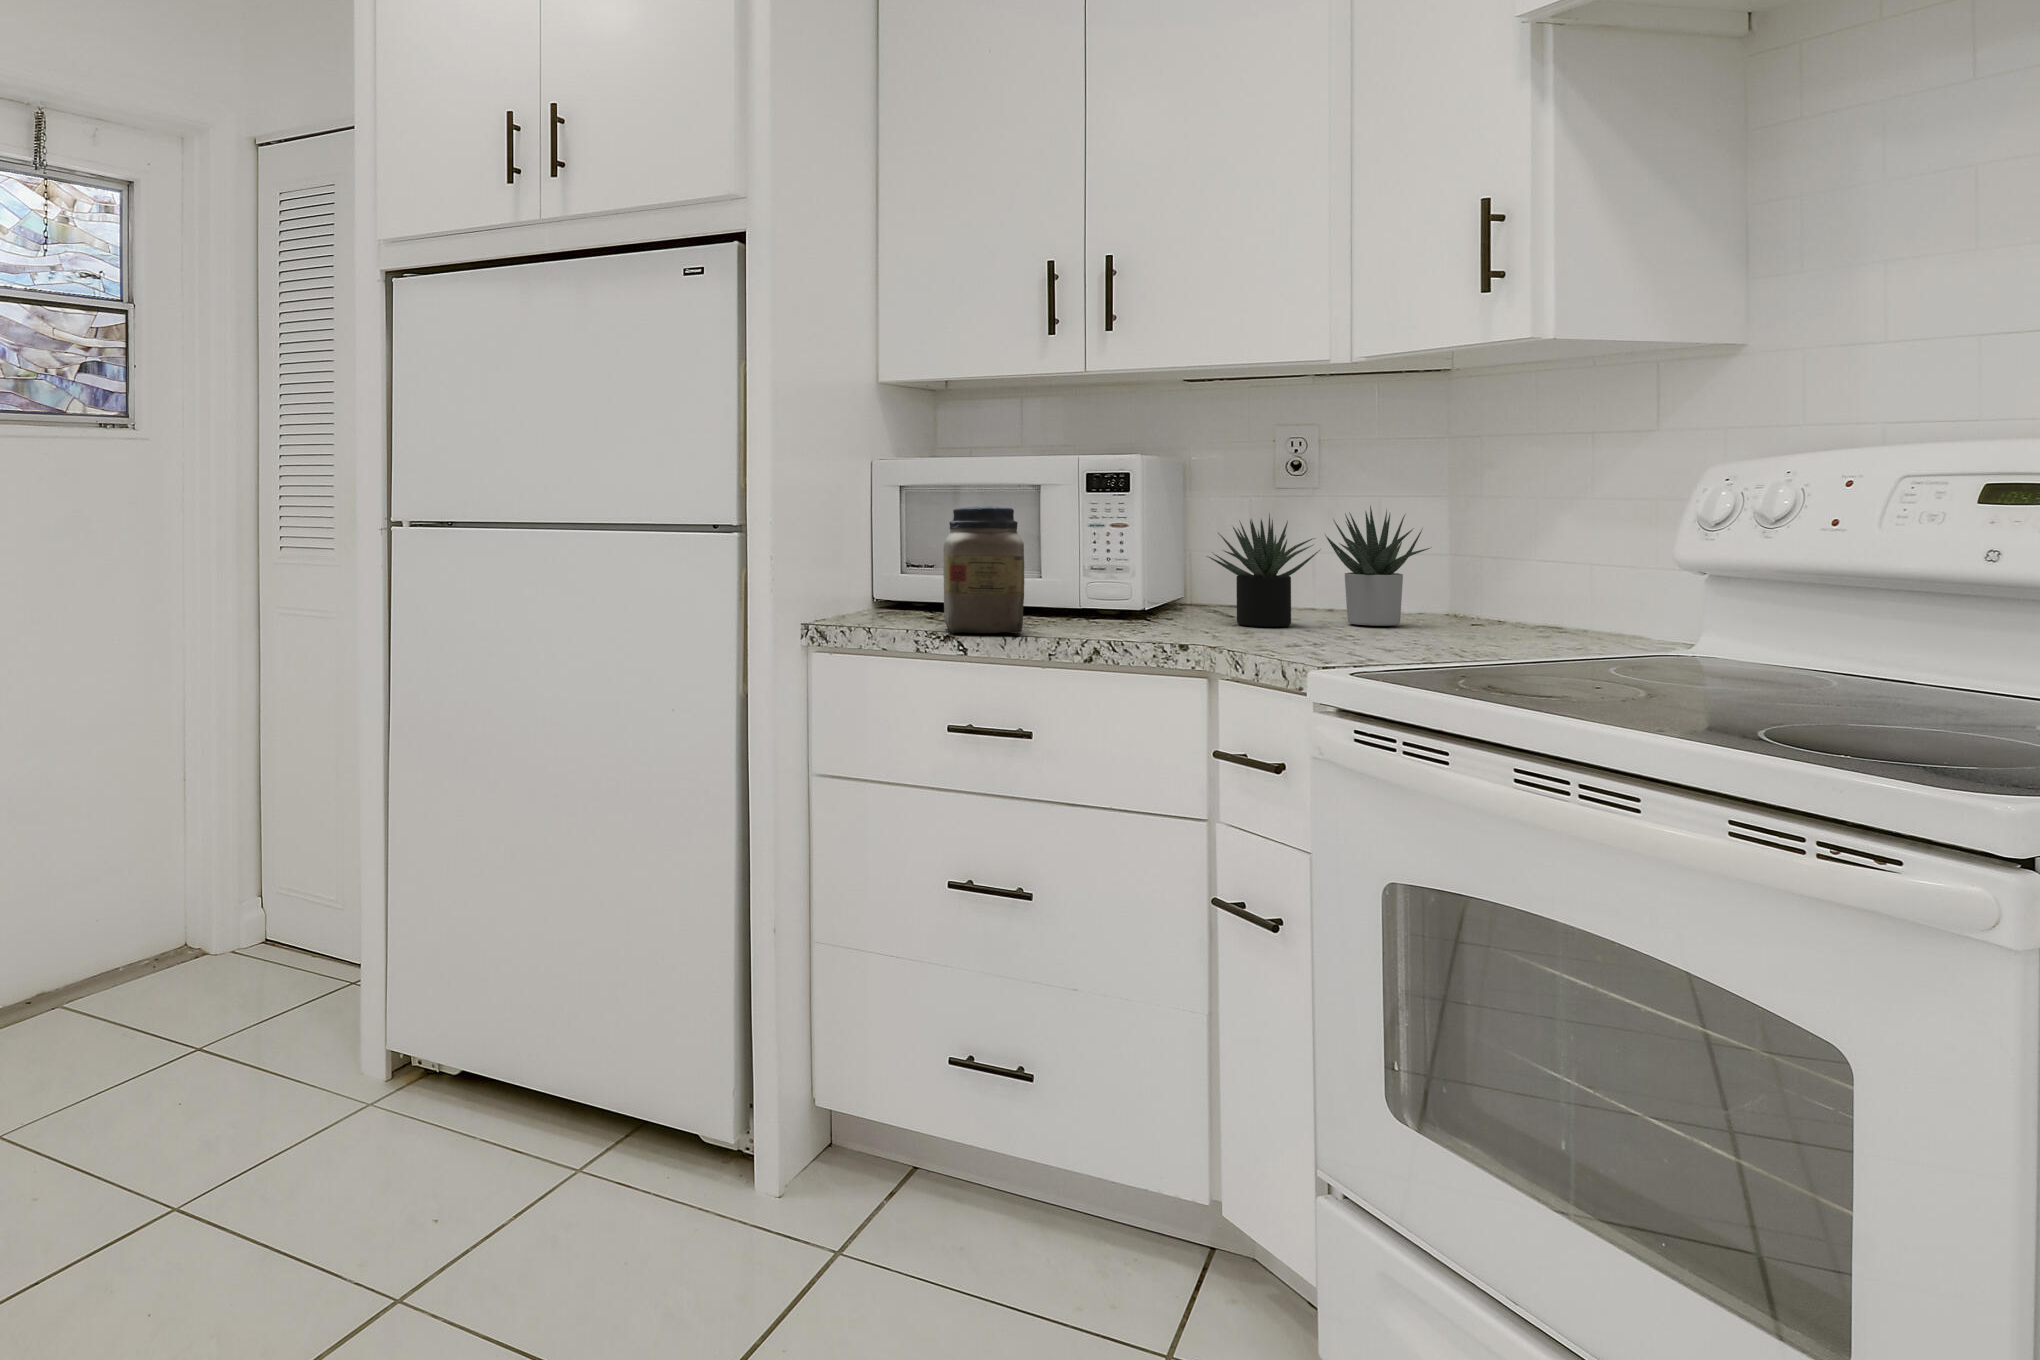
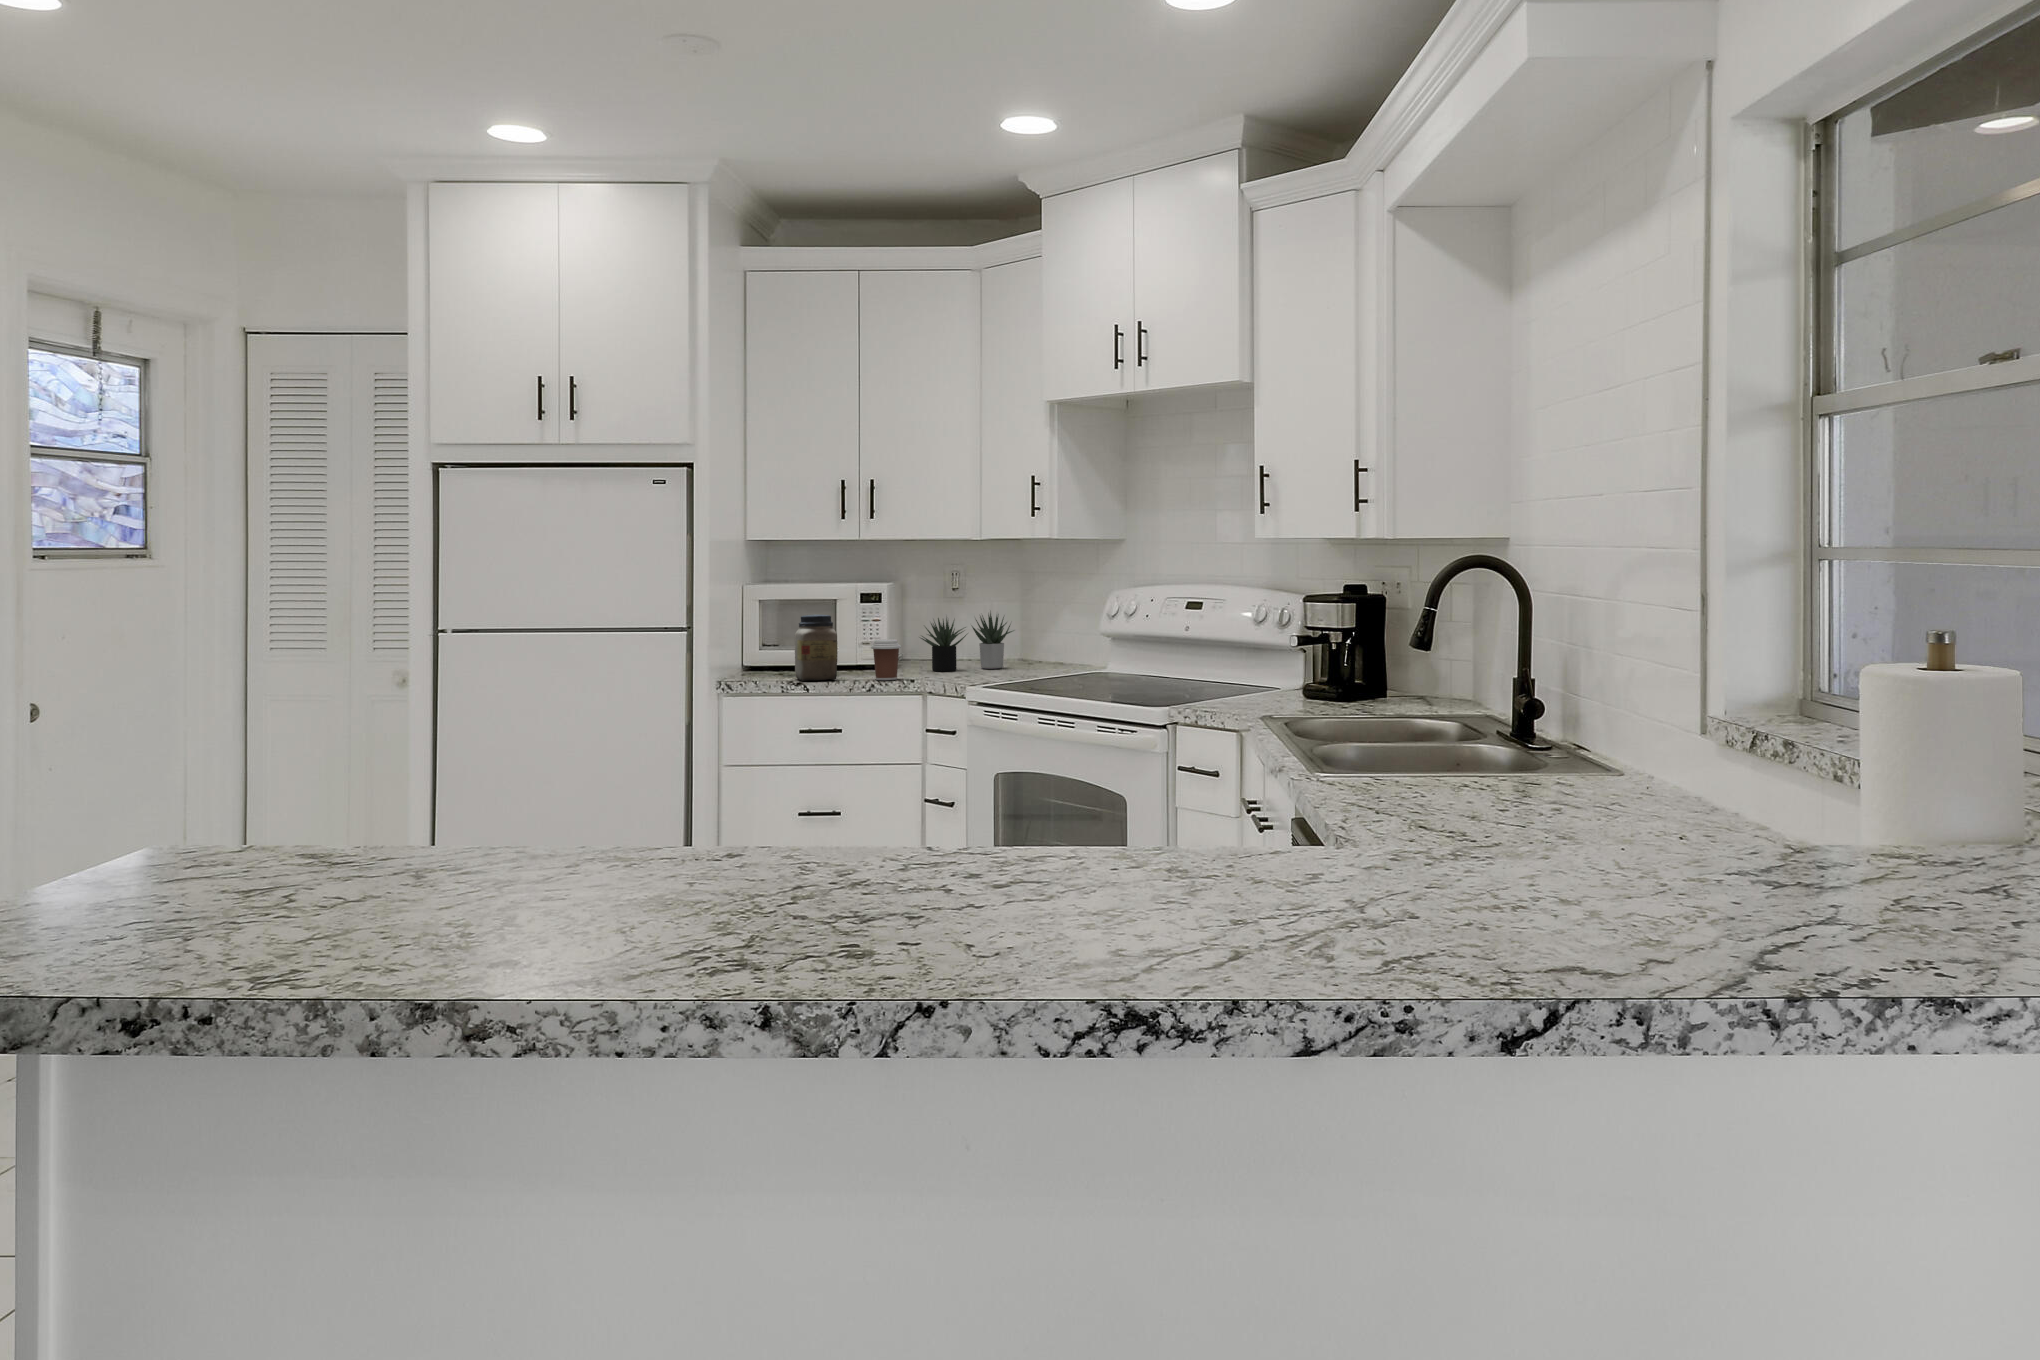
coffee cup: none [1095,558,1160,641] -> present [871,639,901,680]

